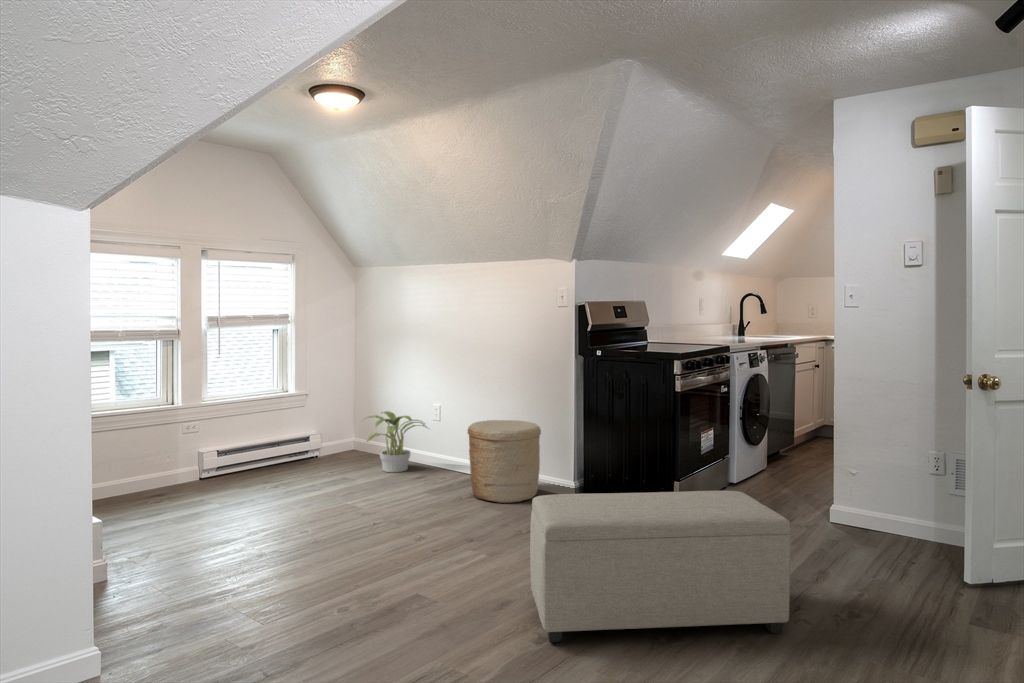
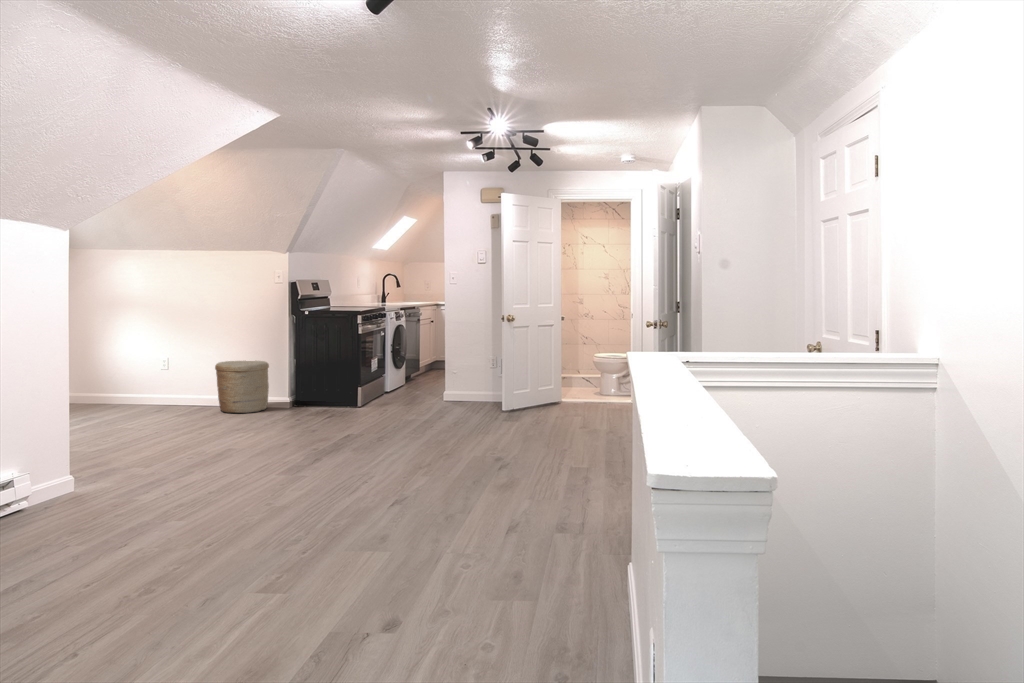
potted plant: present [367,411,426,472] -> none [108,363,170,408]
ottoman: present [530,491,791,642] -> none [300,376,431,451]

